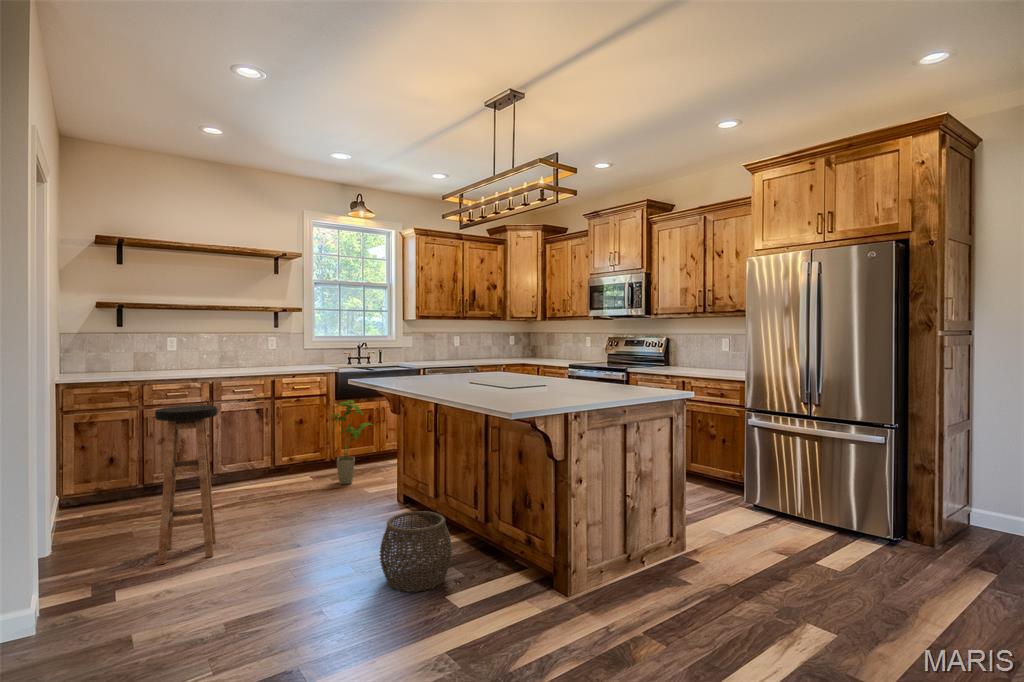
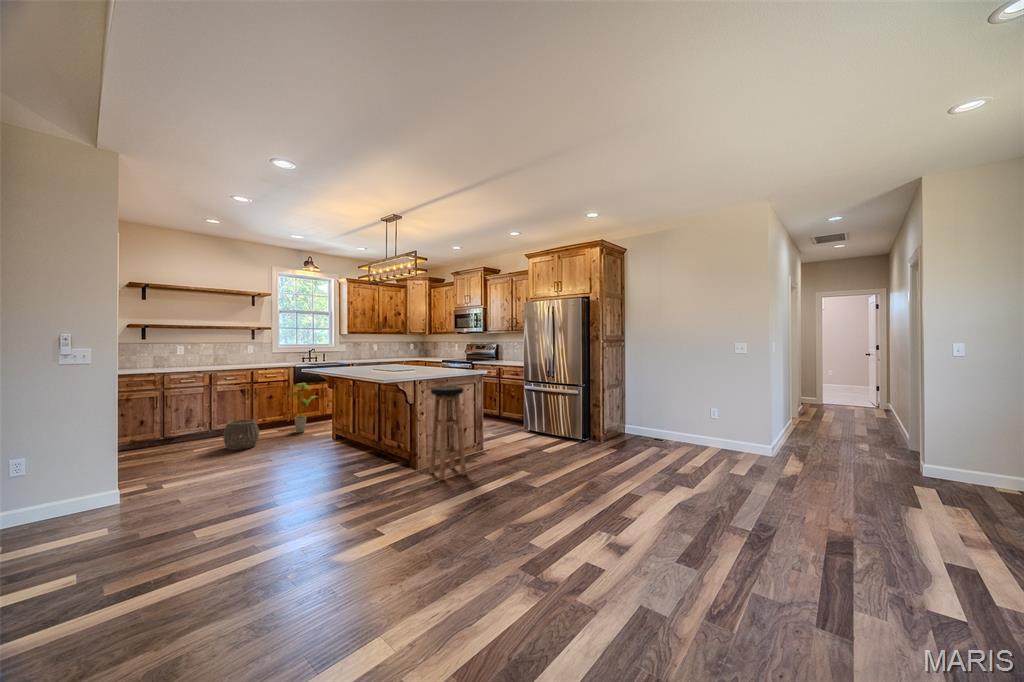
bar stool: present [155,405,218,565] -> present [429,386,466,480]
woven basket: present [380,511,452,592] -> present [223,419,259,450]

